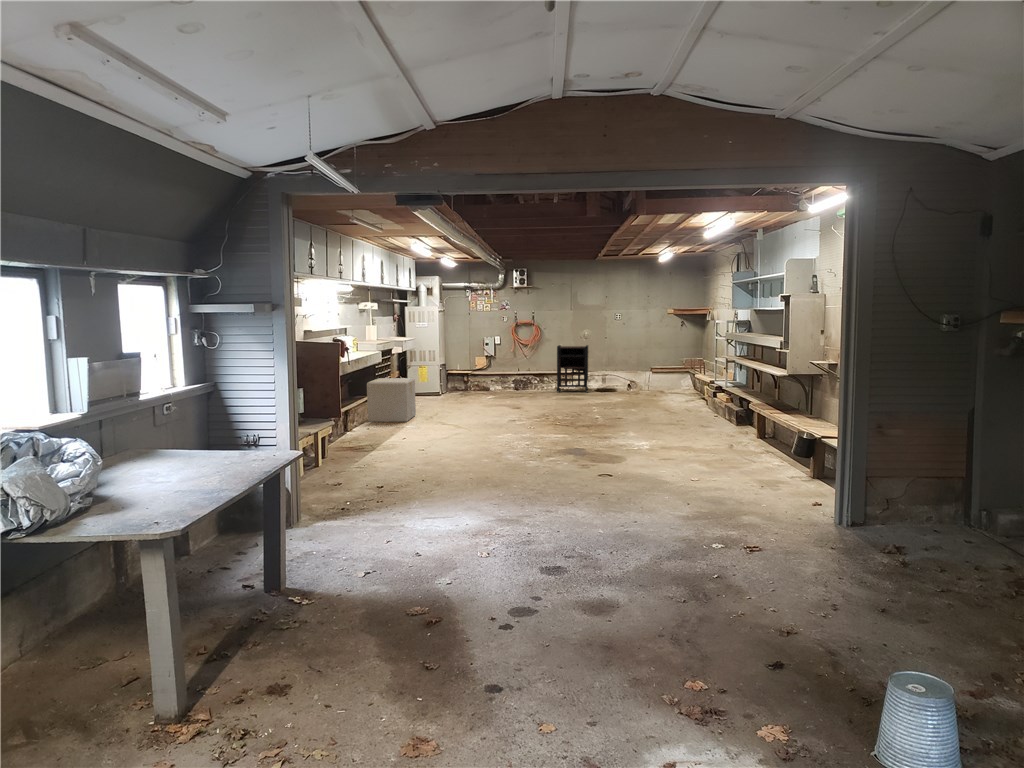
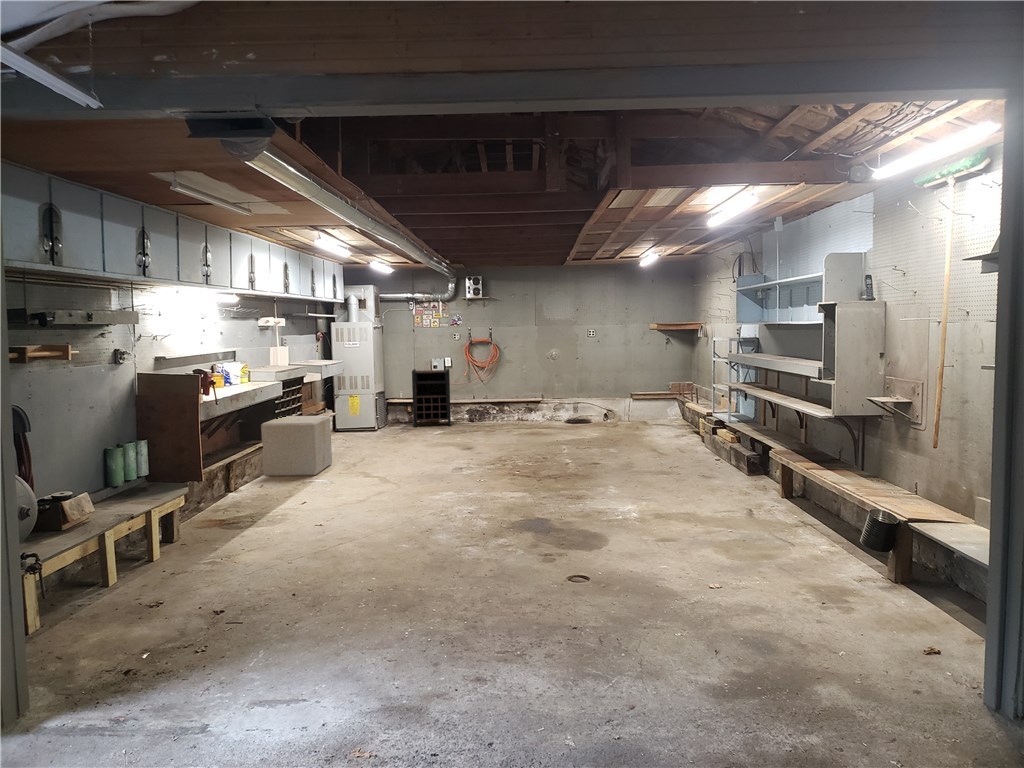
shelving unit: present [557,345,588,393] -> present [412,369,451,427]

